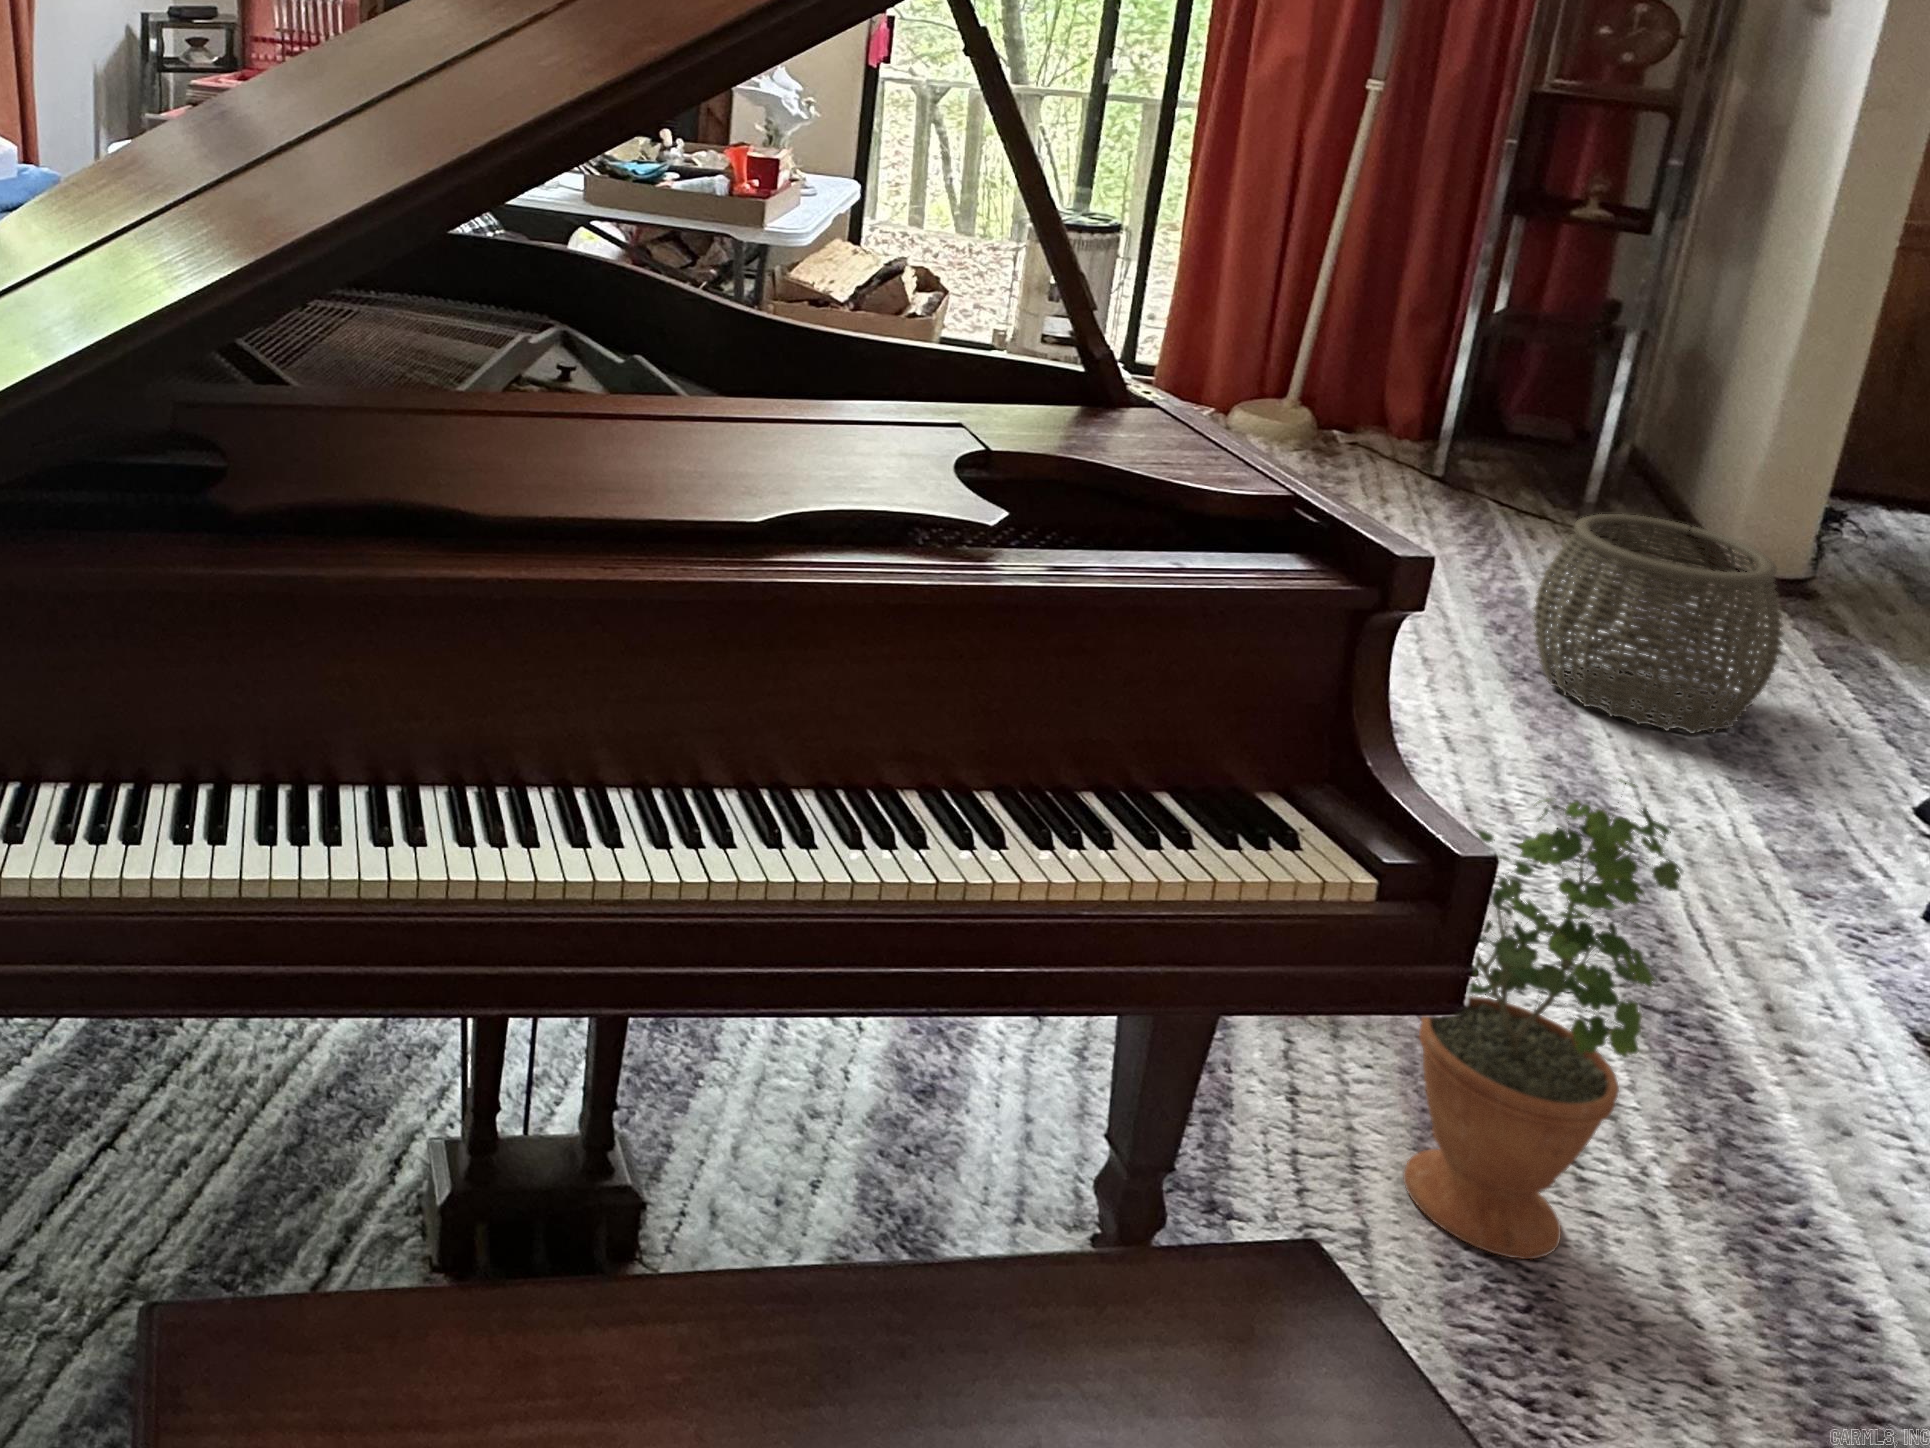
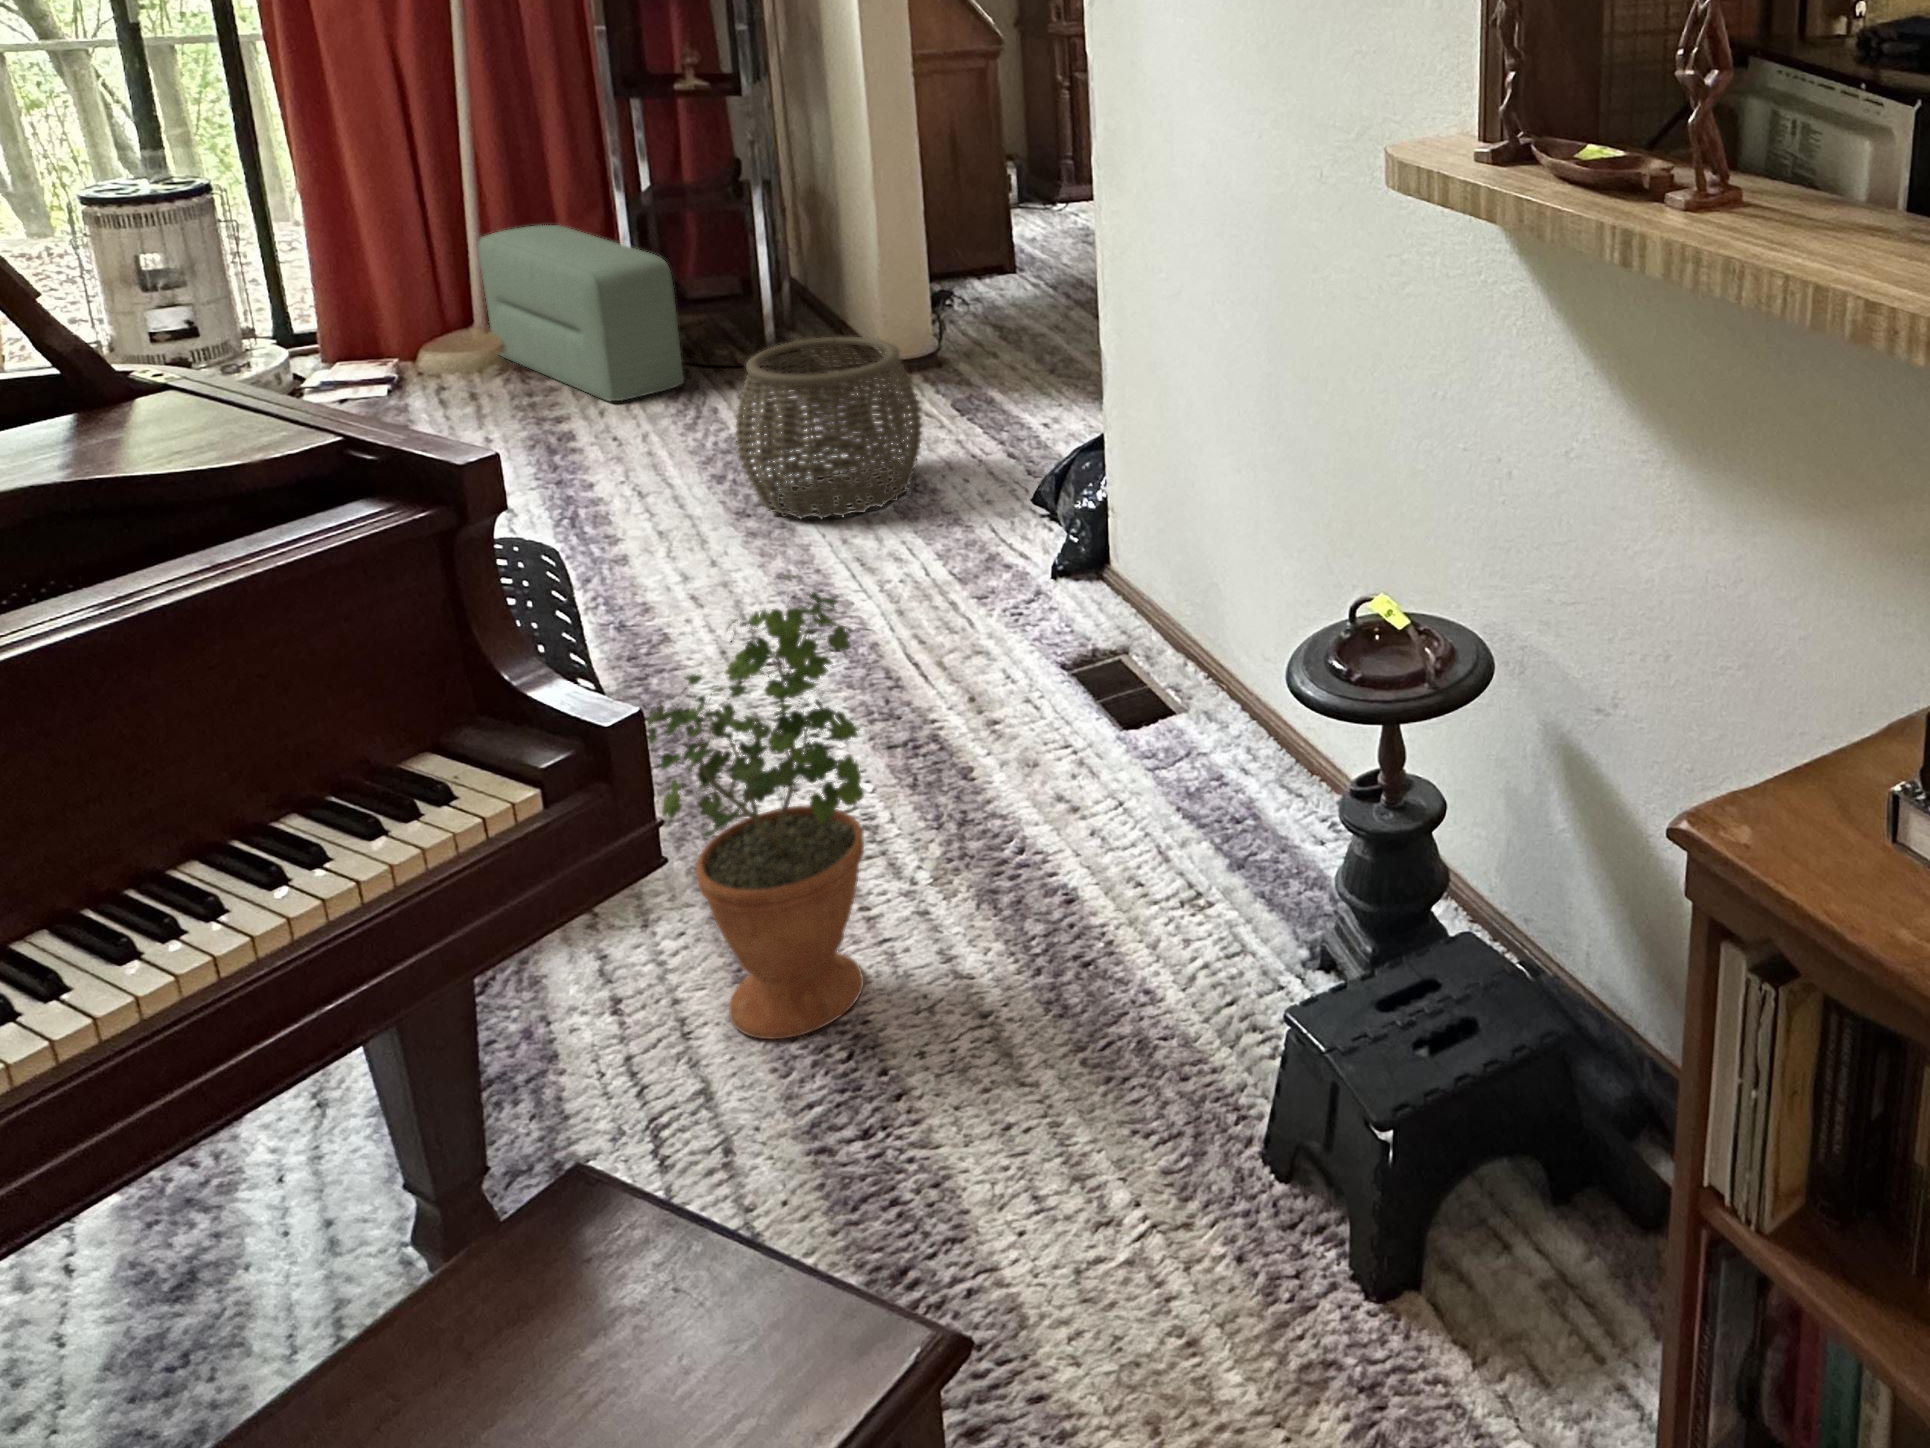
pouf: none [1297,317,1504,516] -> present [478,225,684,401]

